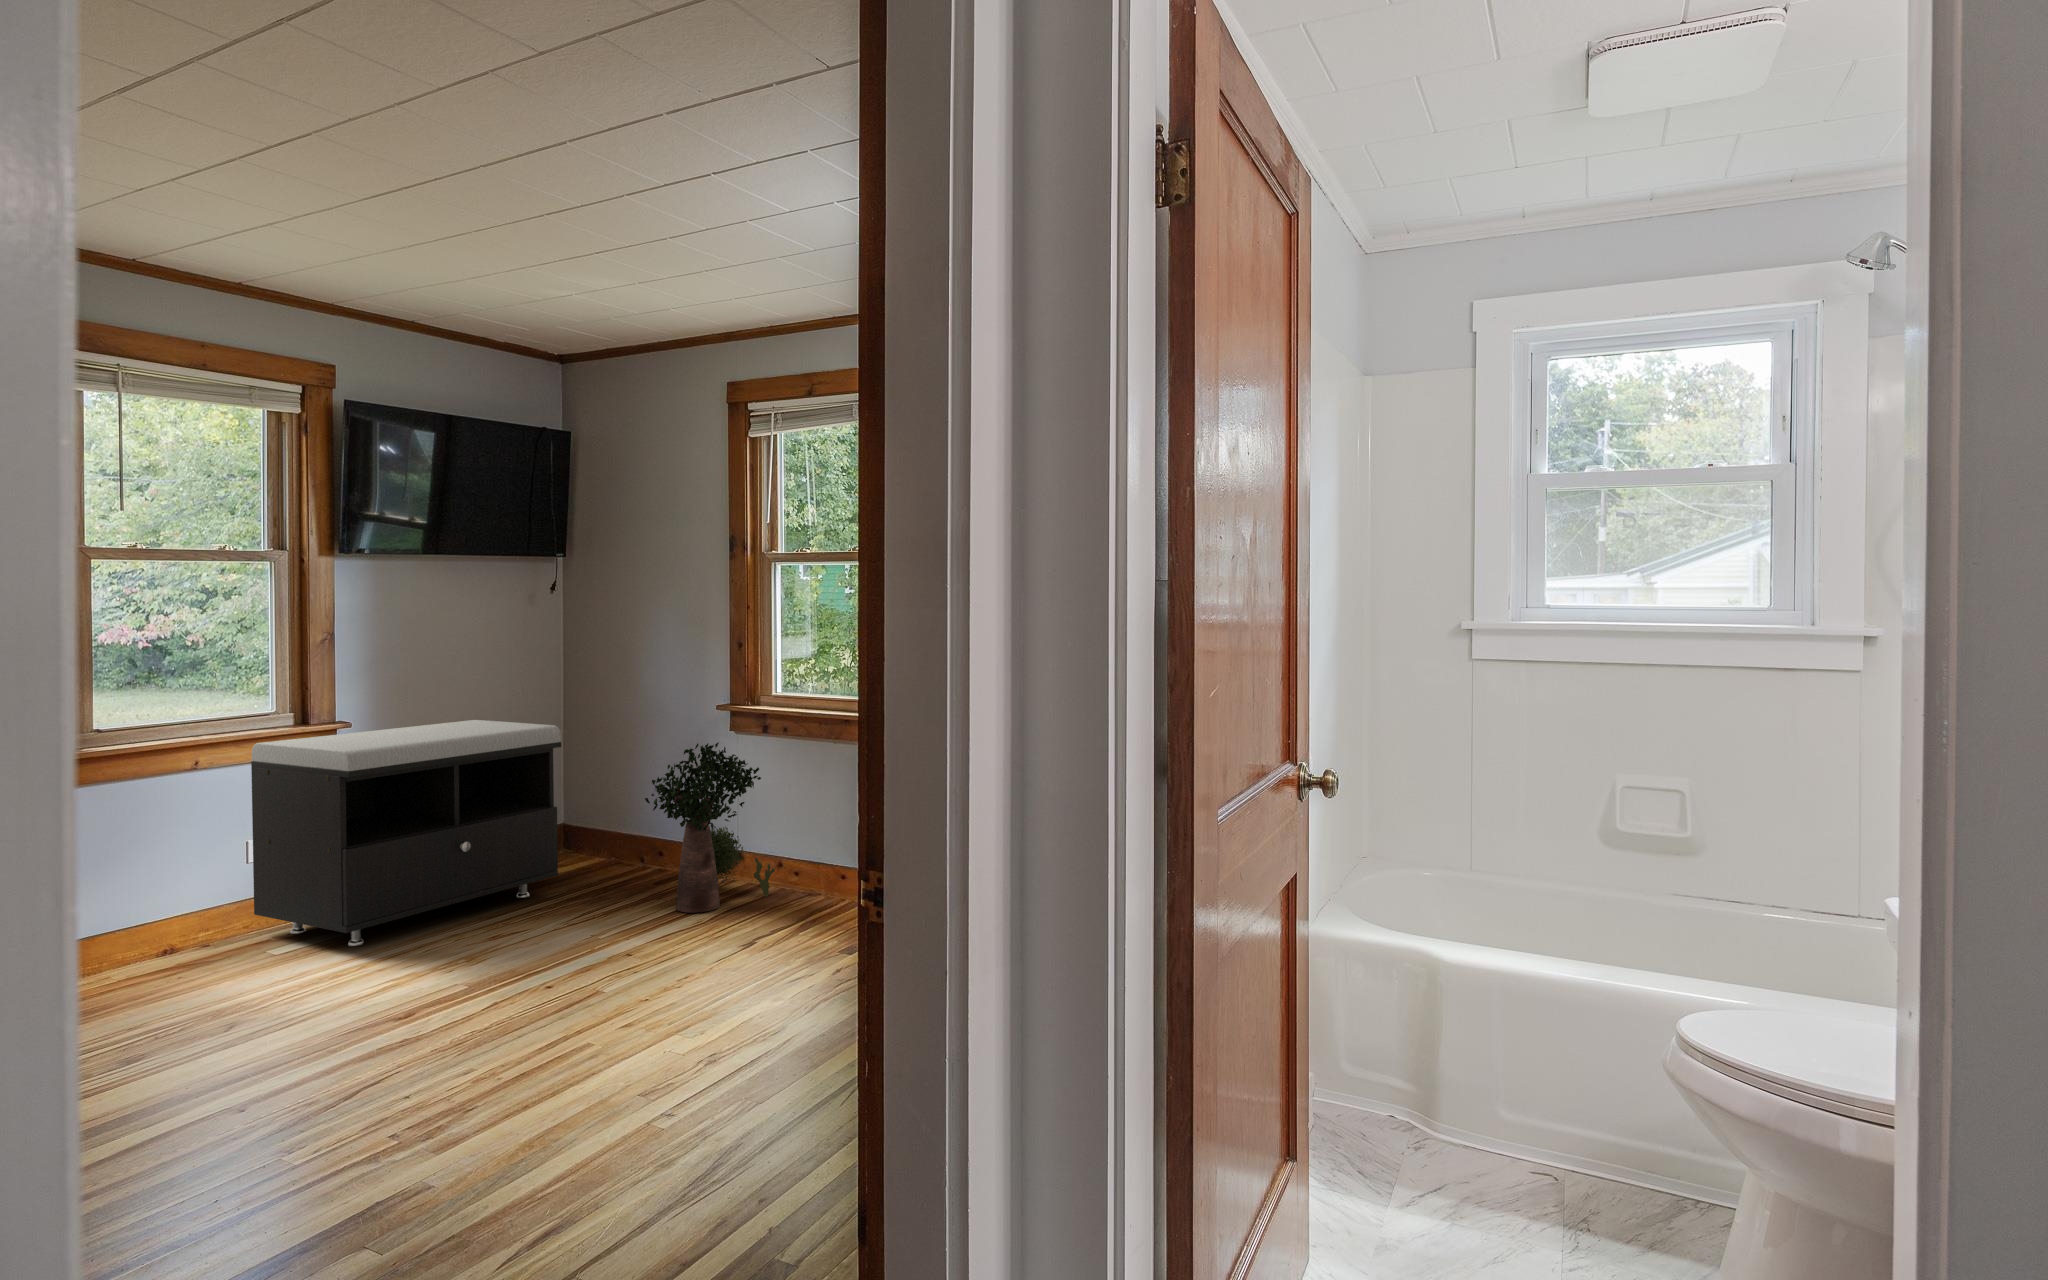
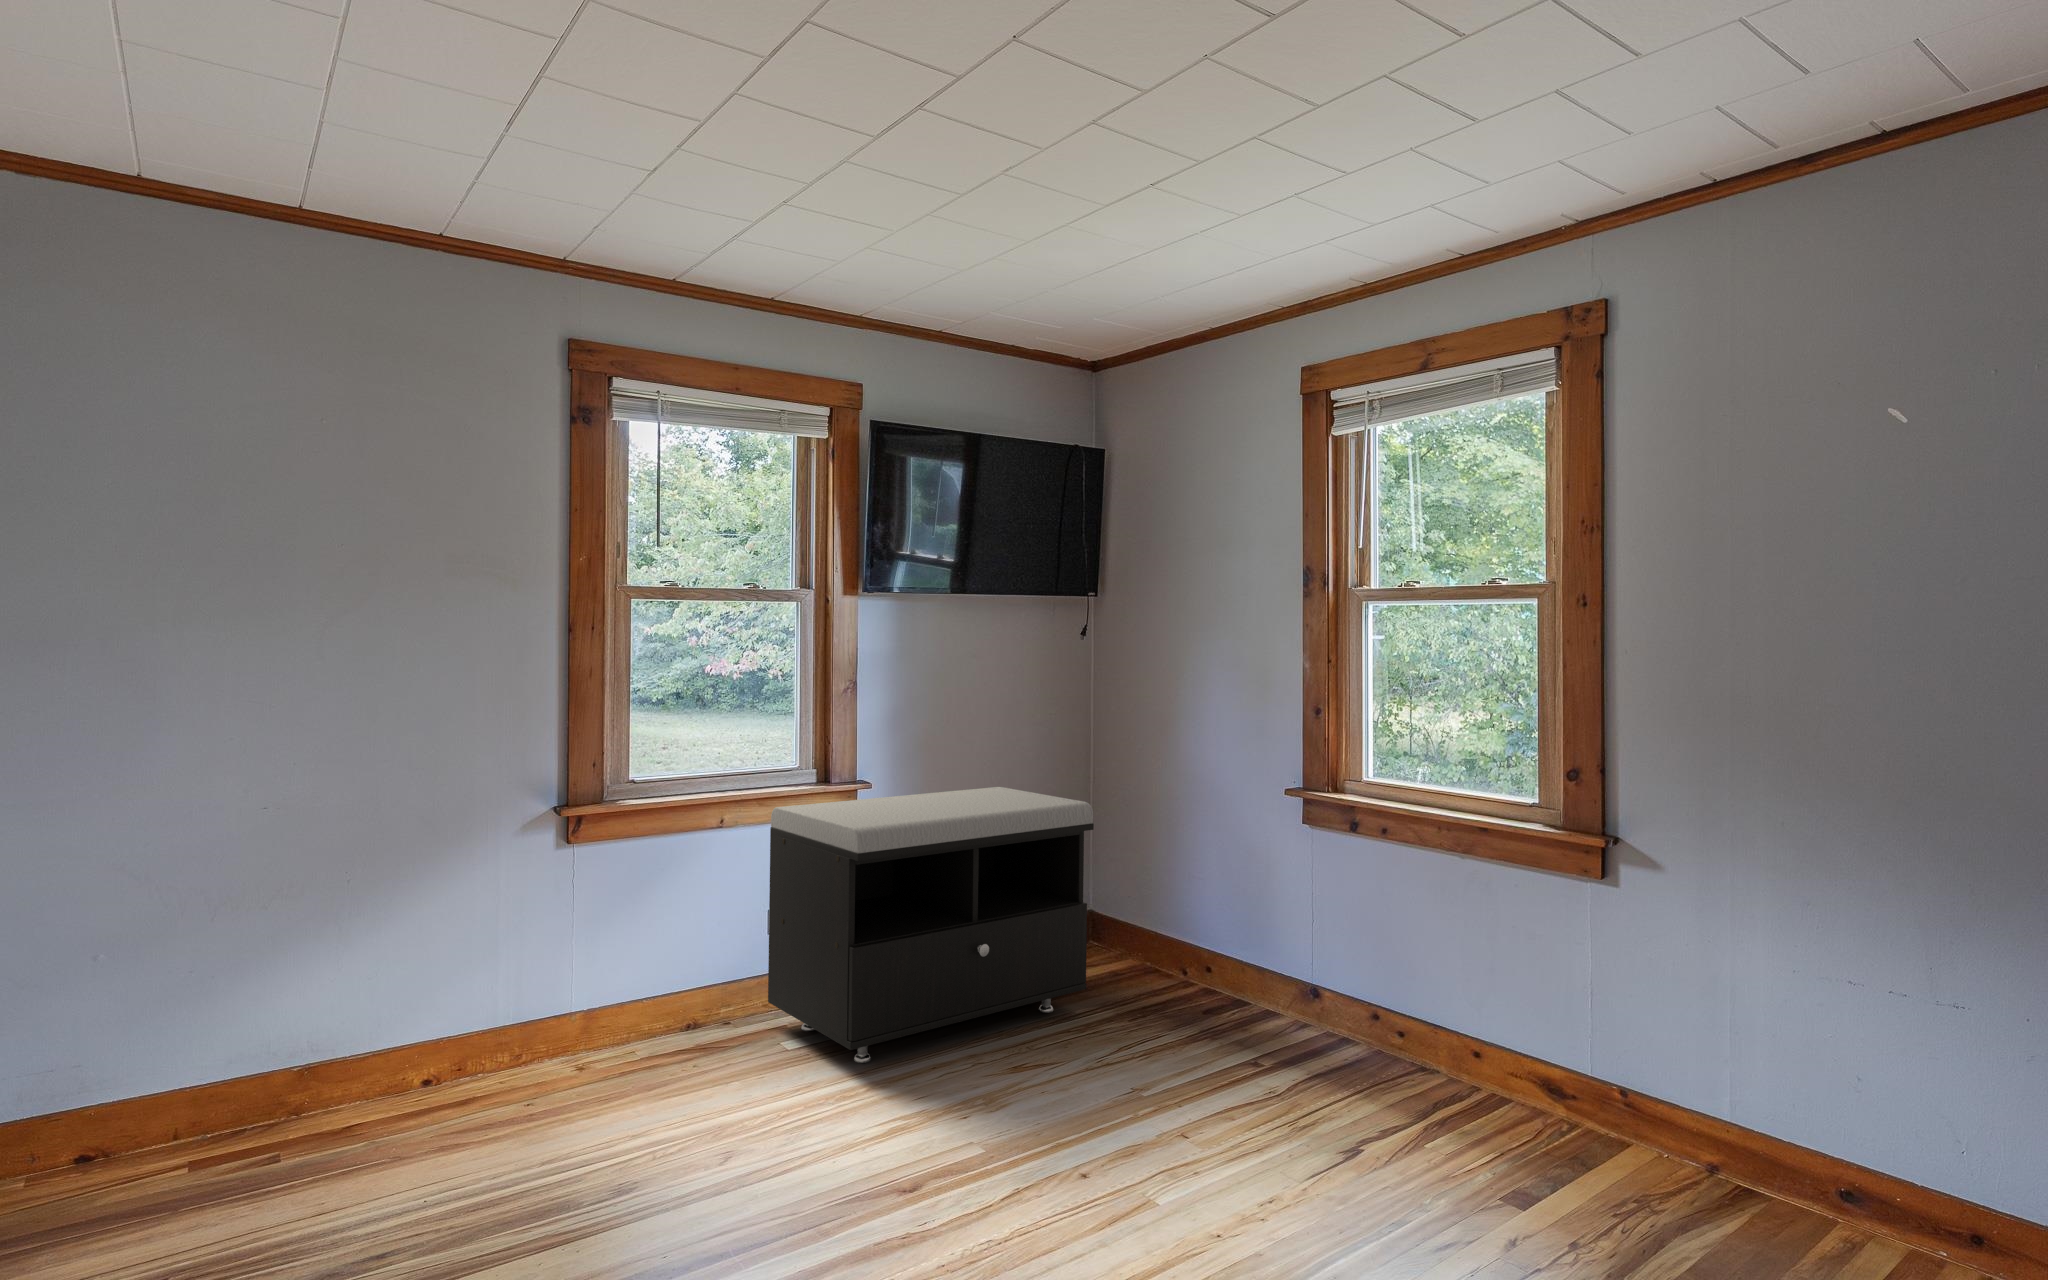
potted plant: present [645,743,776,913] -> none [1196,840,1367,1075]

